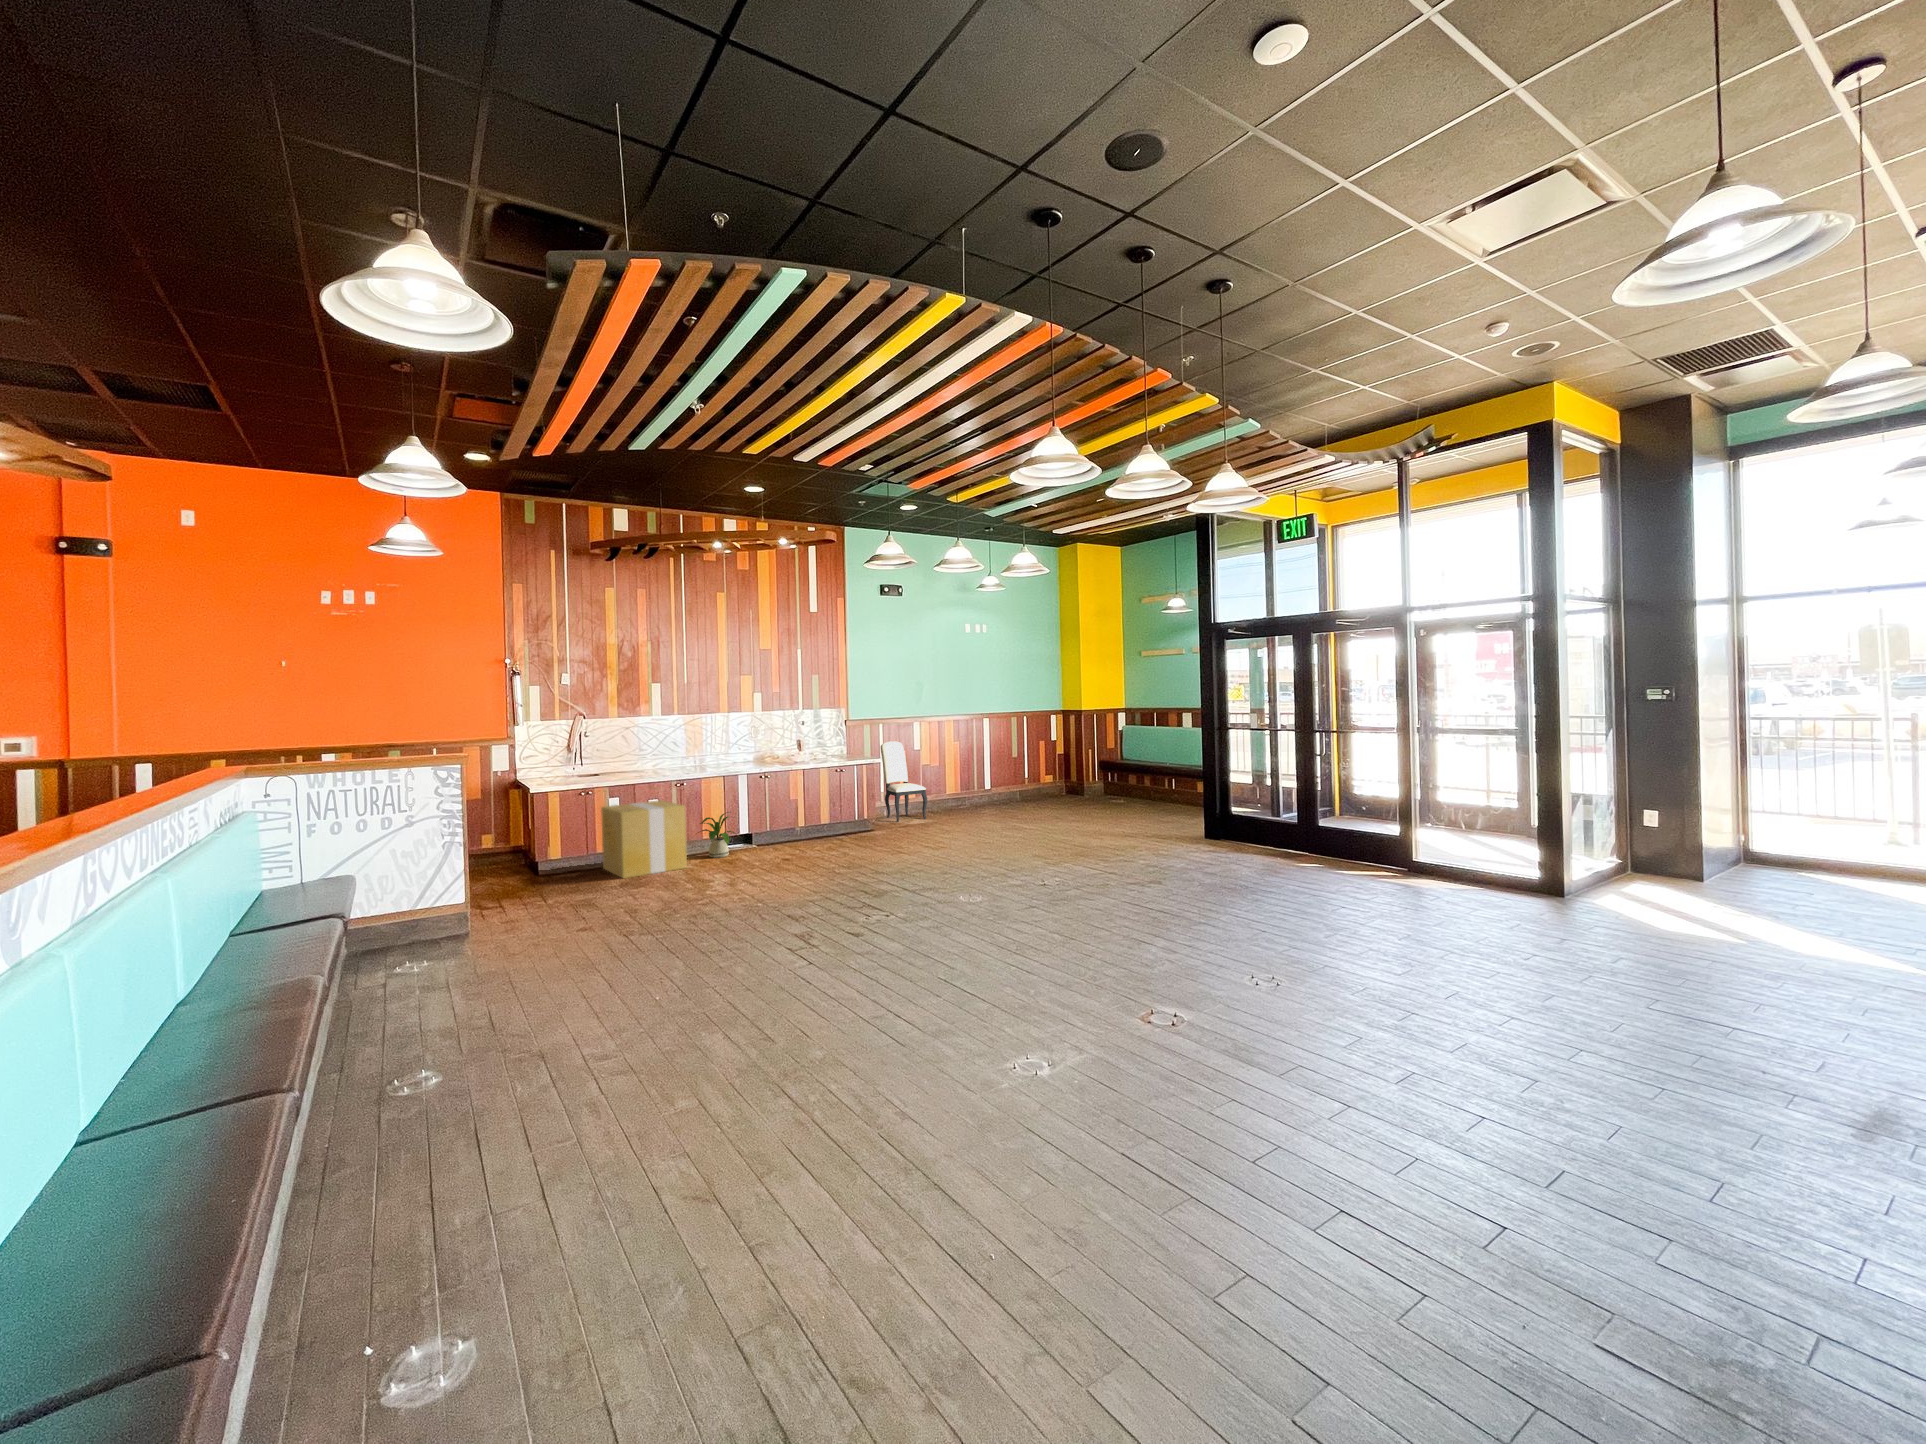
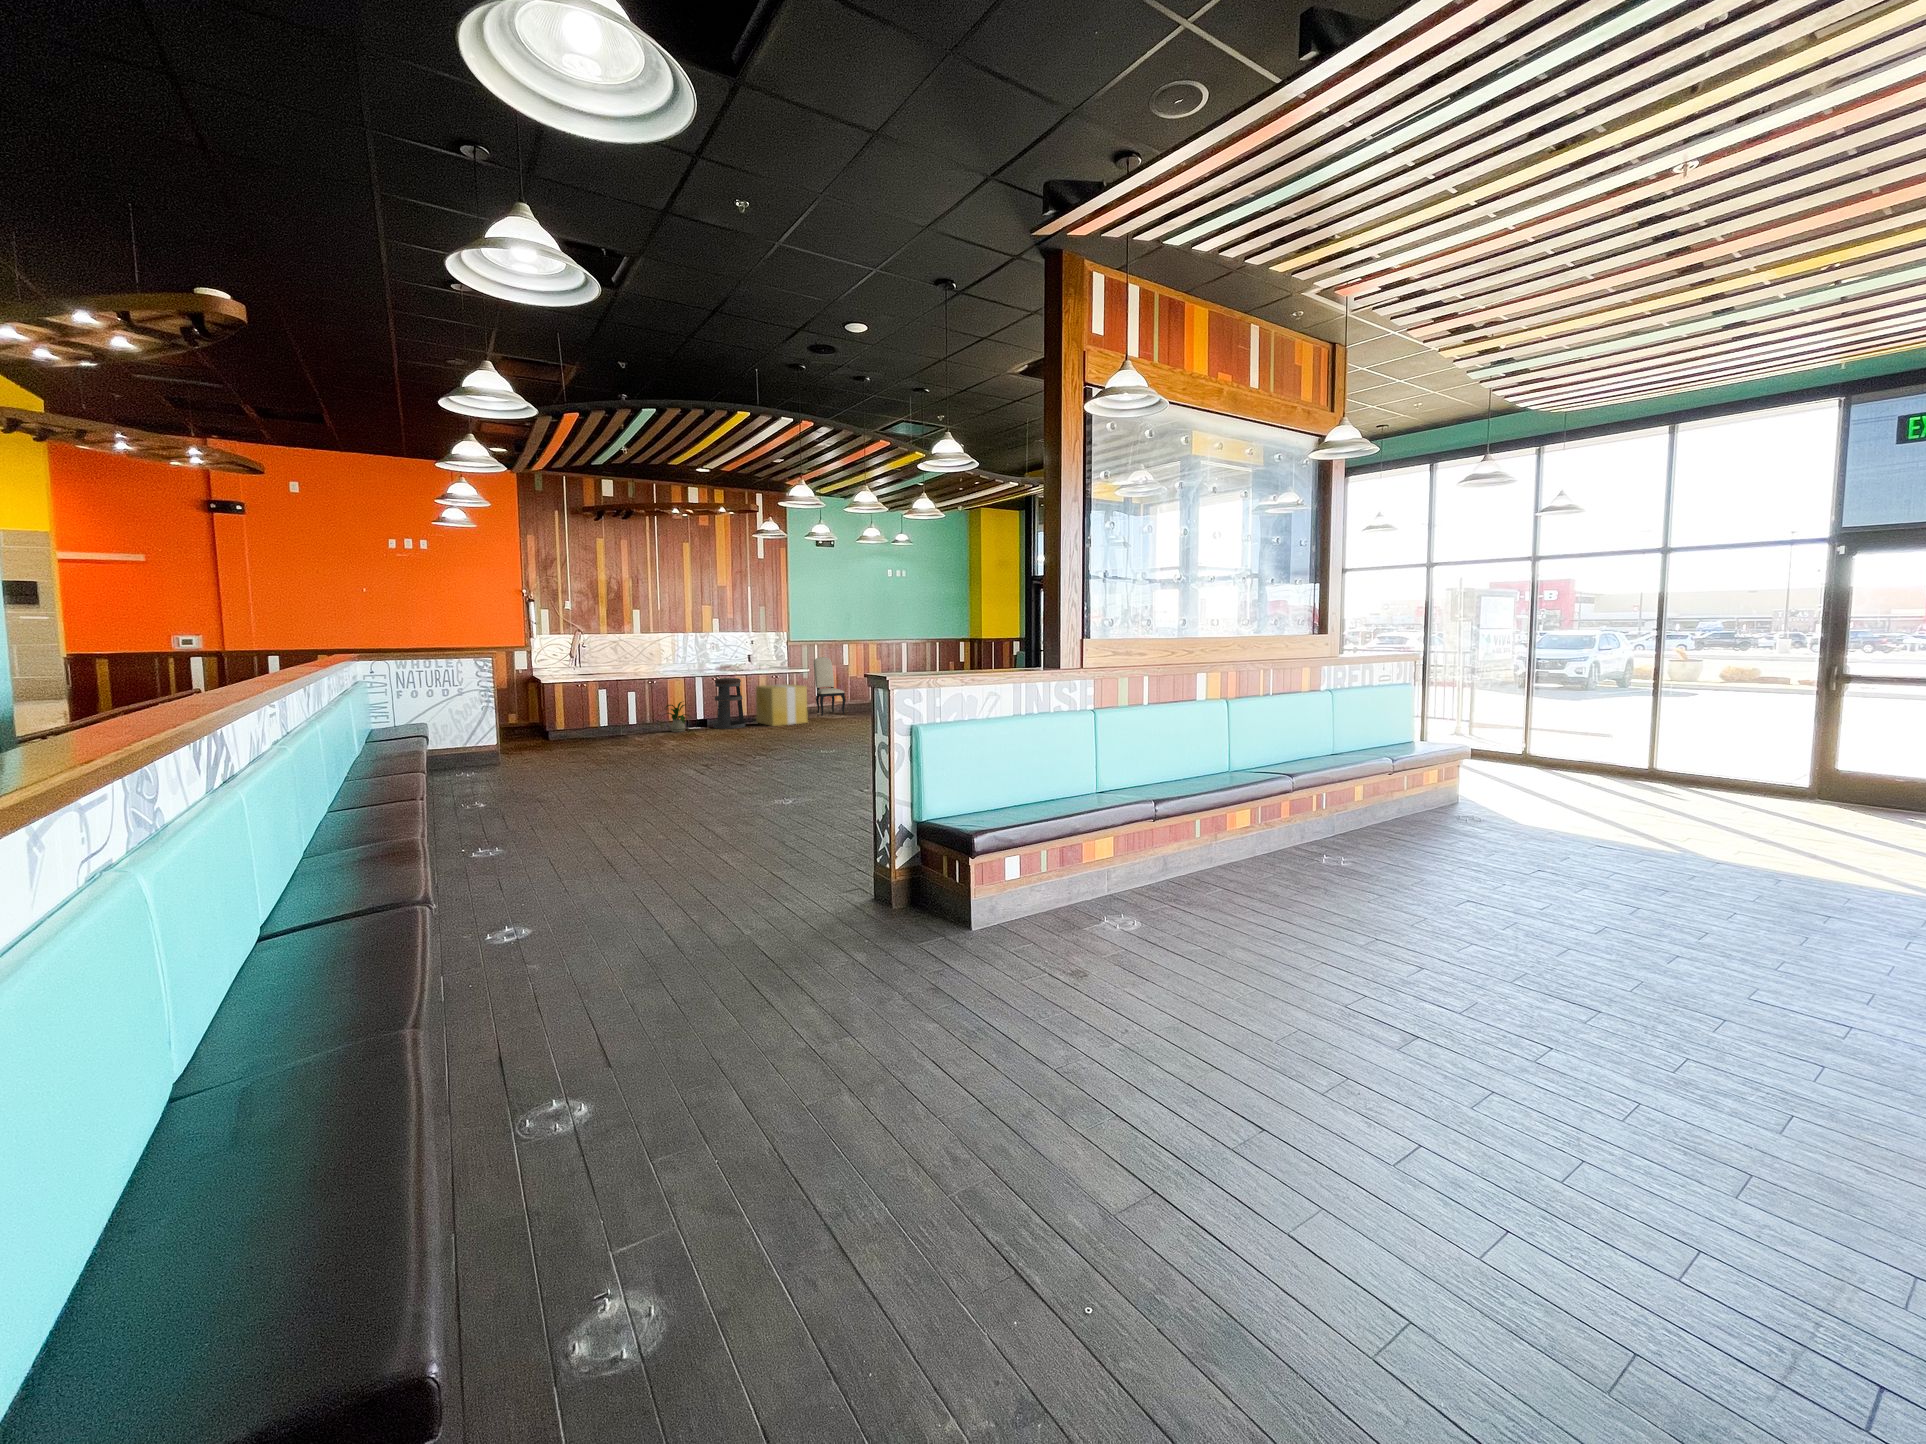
bar stool: none [764,776,809,850] -> present [713,678,745,729]
cardboard box: present [601,800,687,878] -> present [756,684,808,726]

